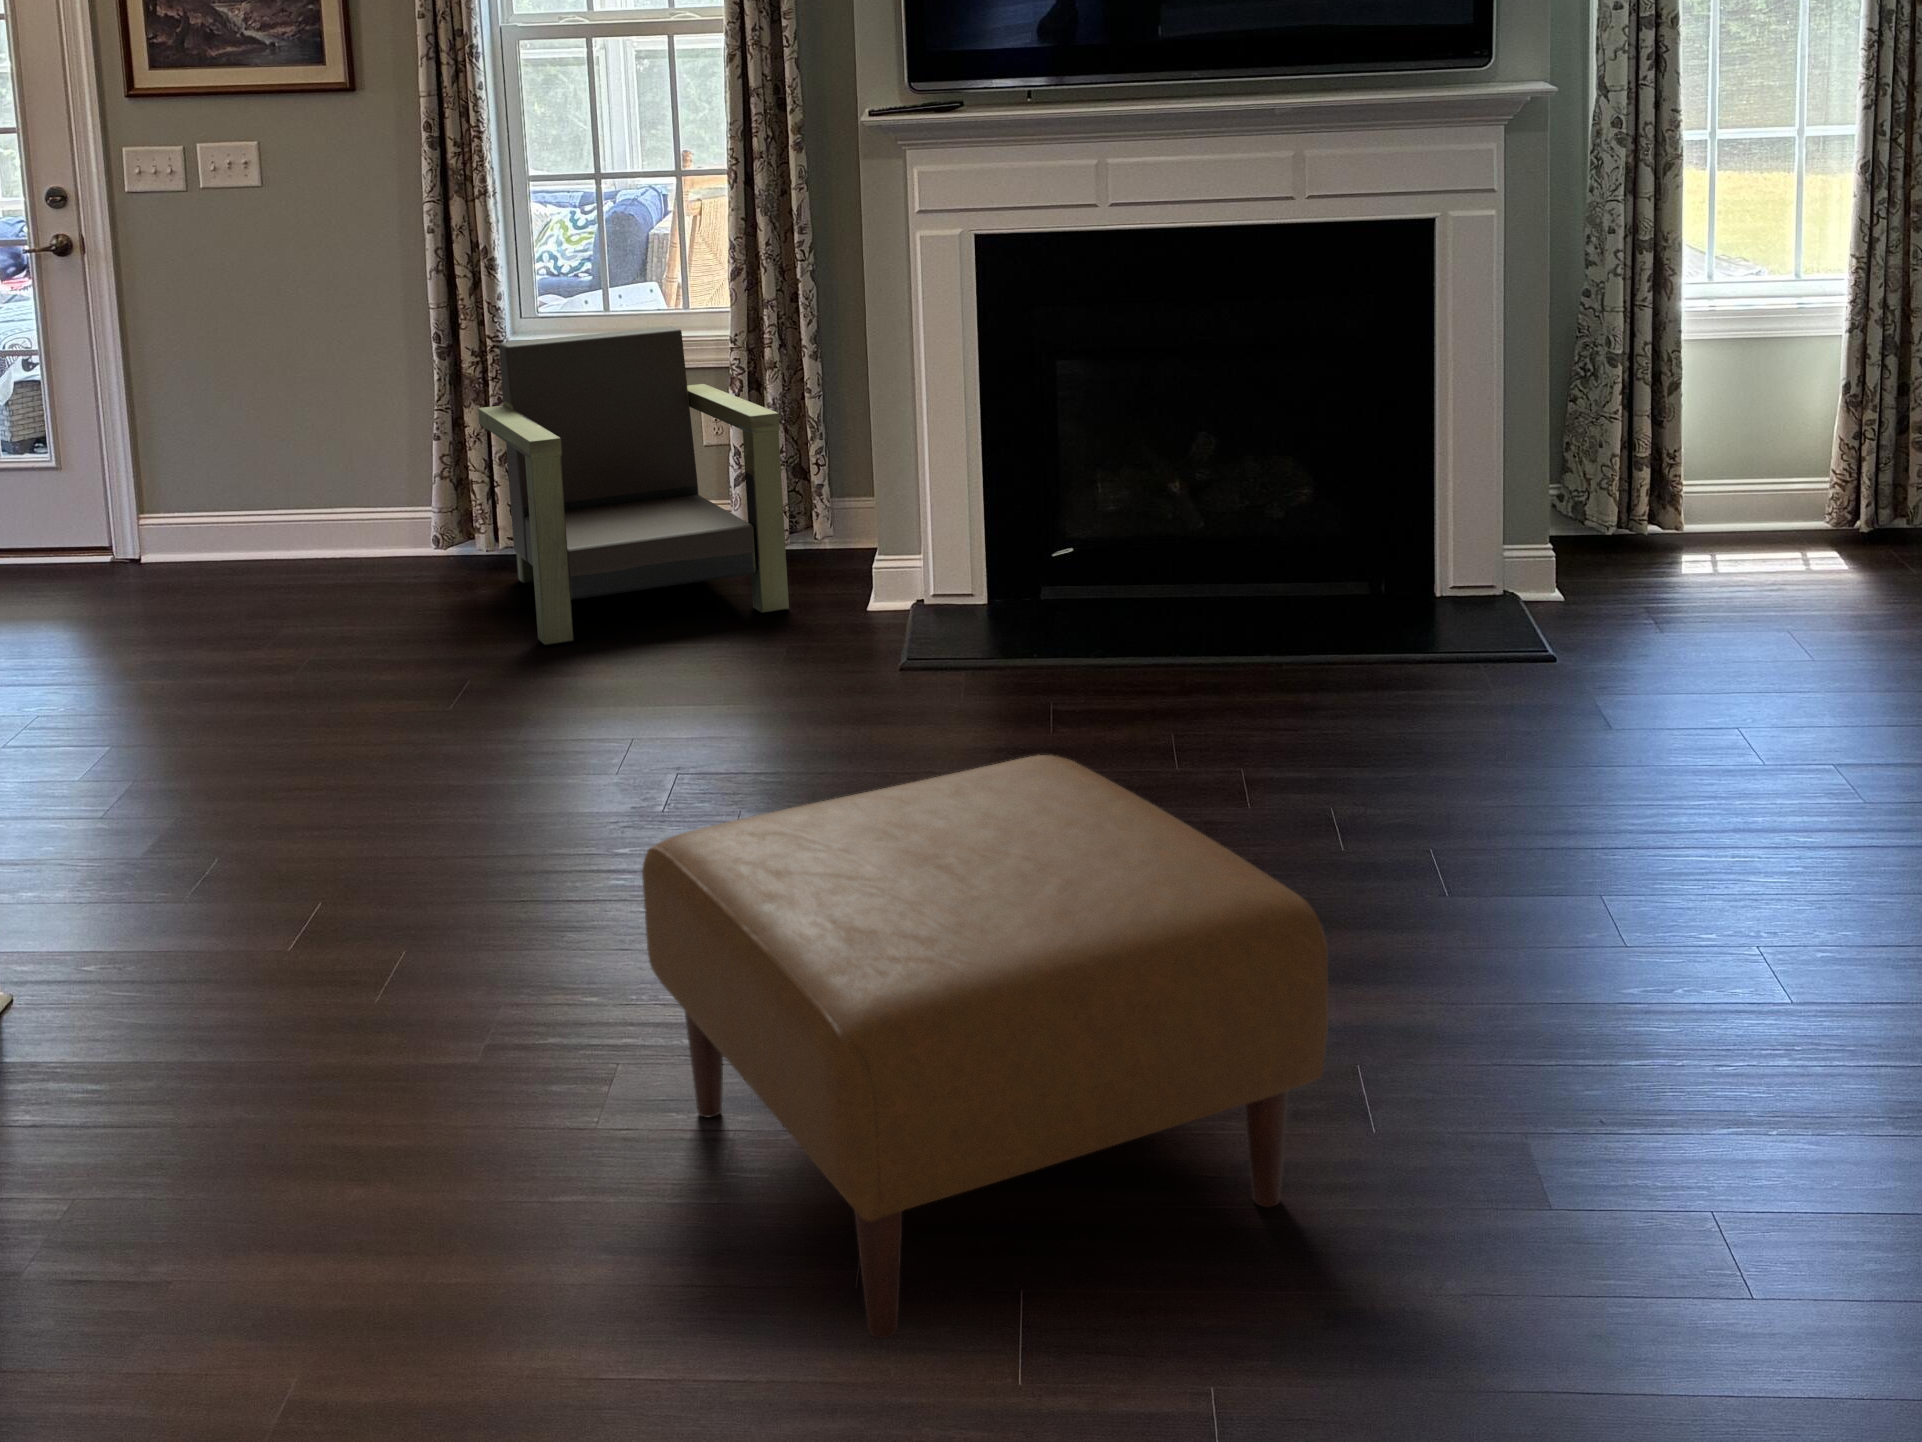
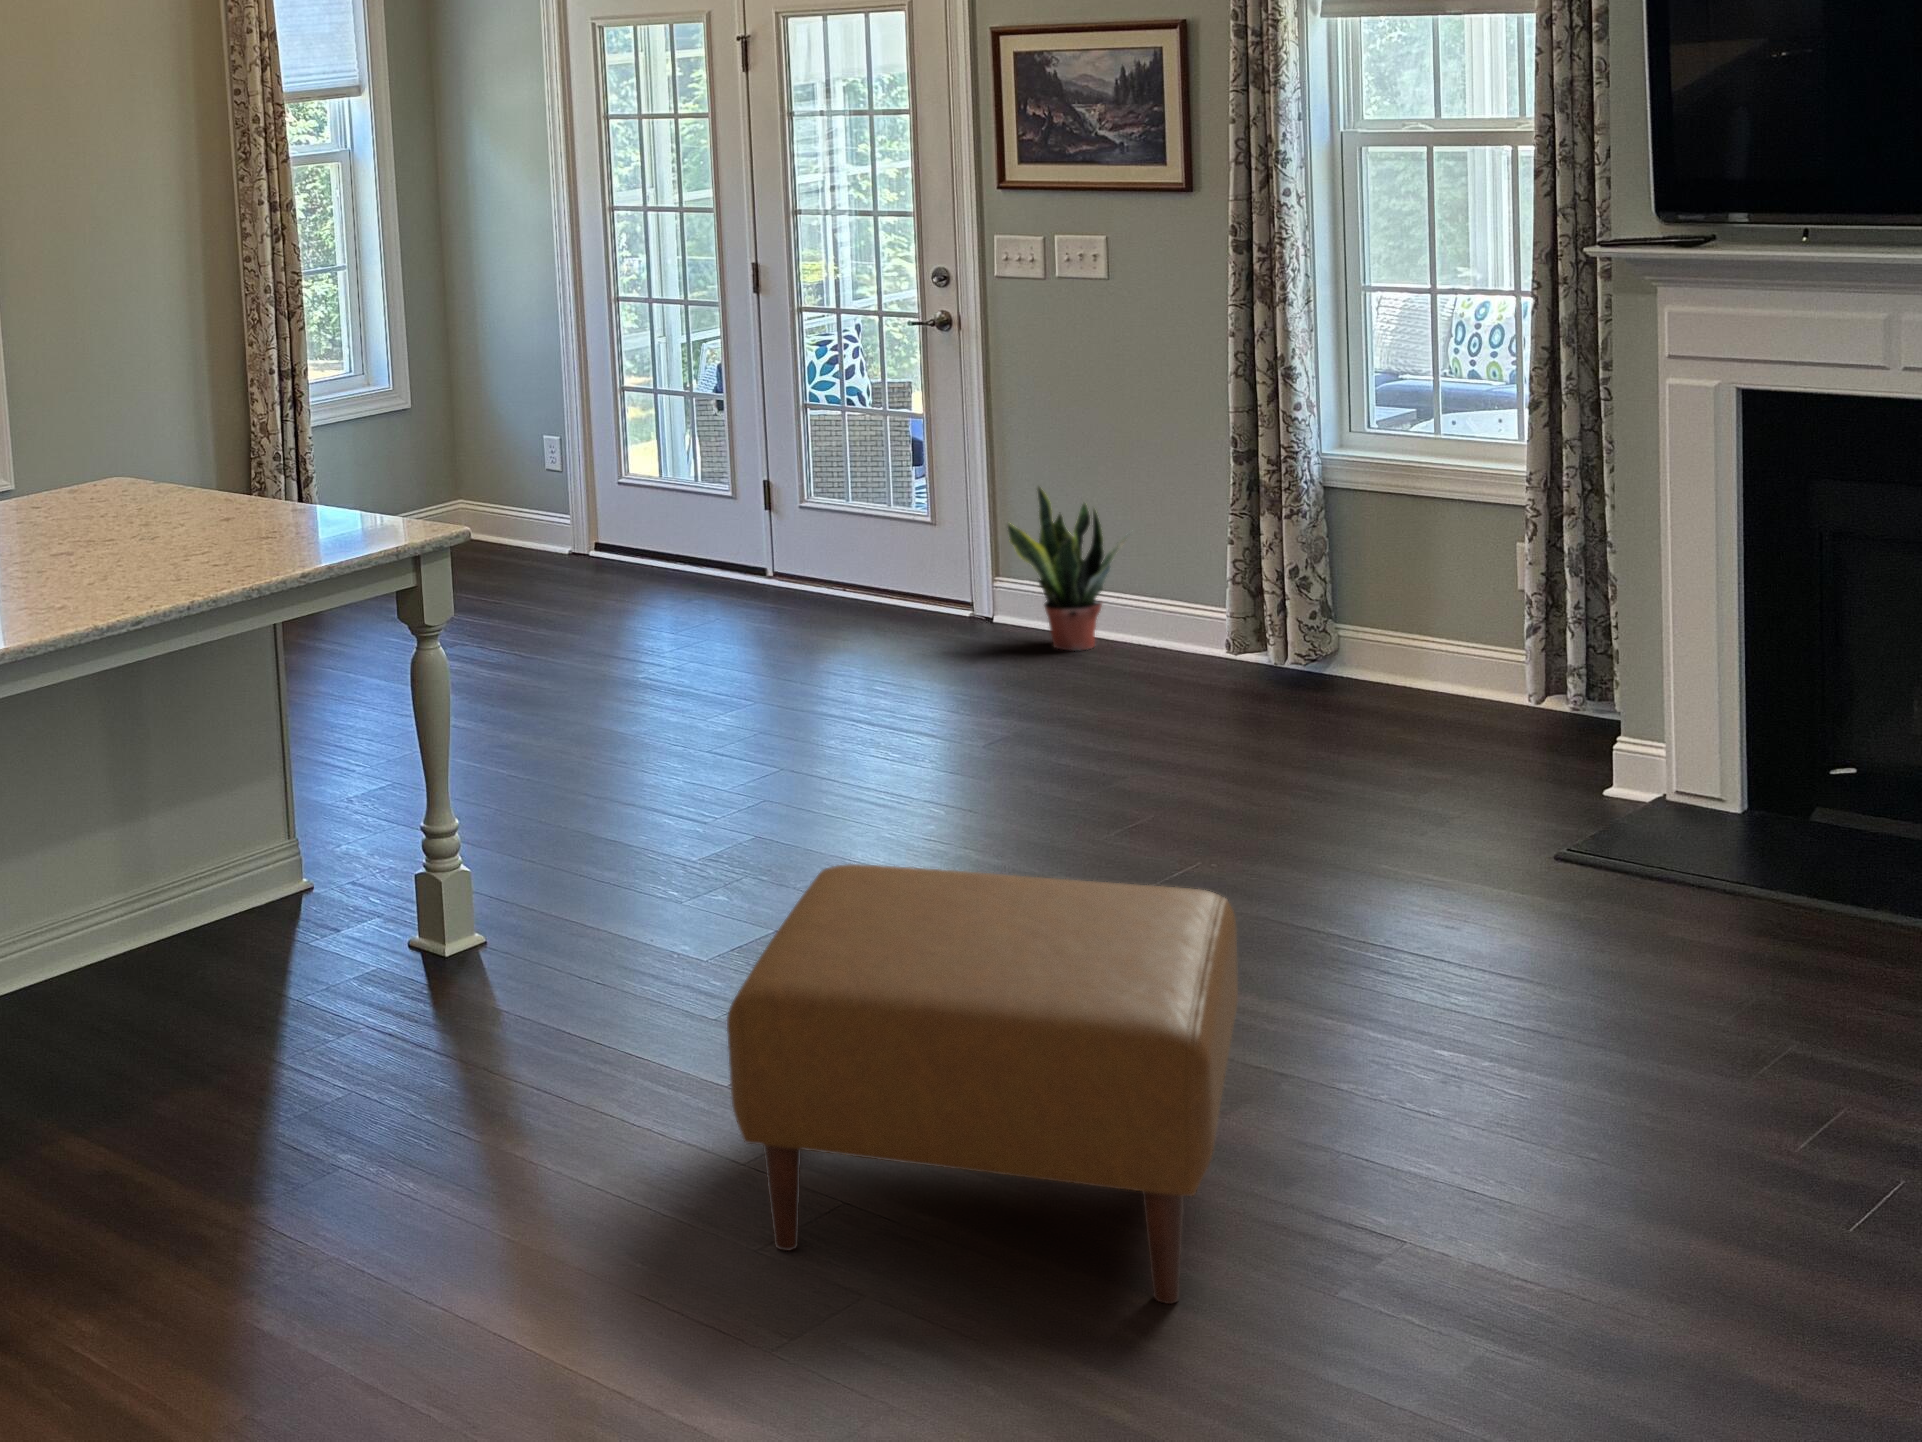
armchair: present [478,326,789,645] -> none [1214,454,1510,776]
potted plant: none [200,410,315,579] -> present [1008,487,1128,651]

